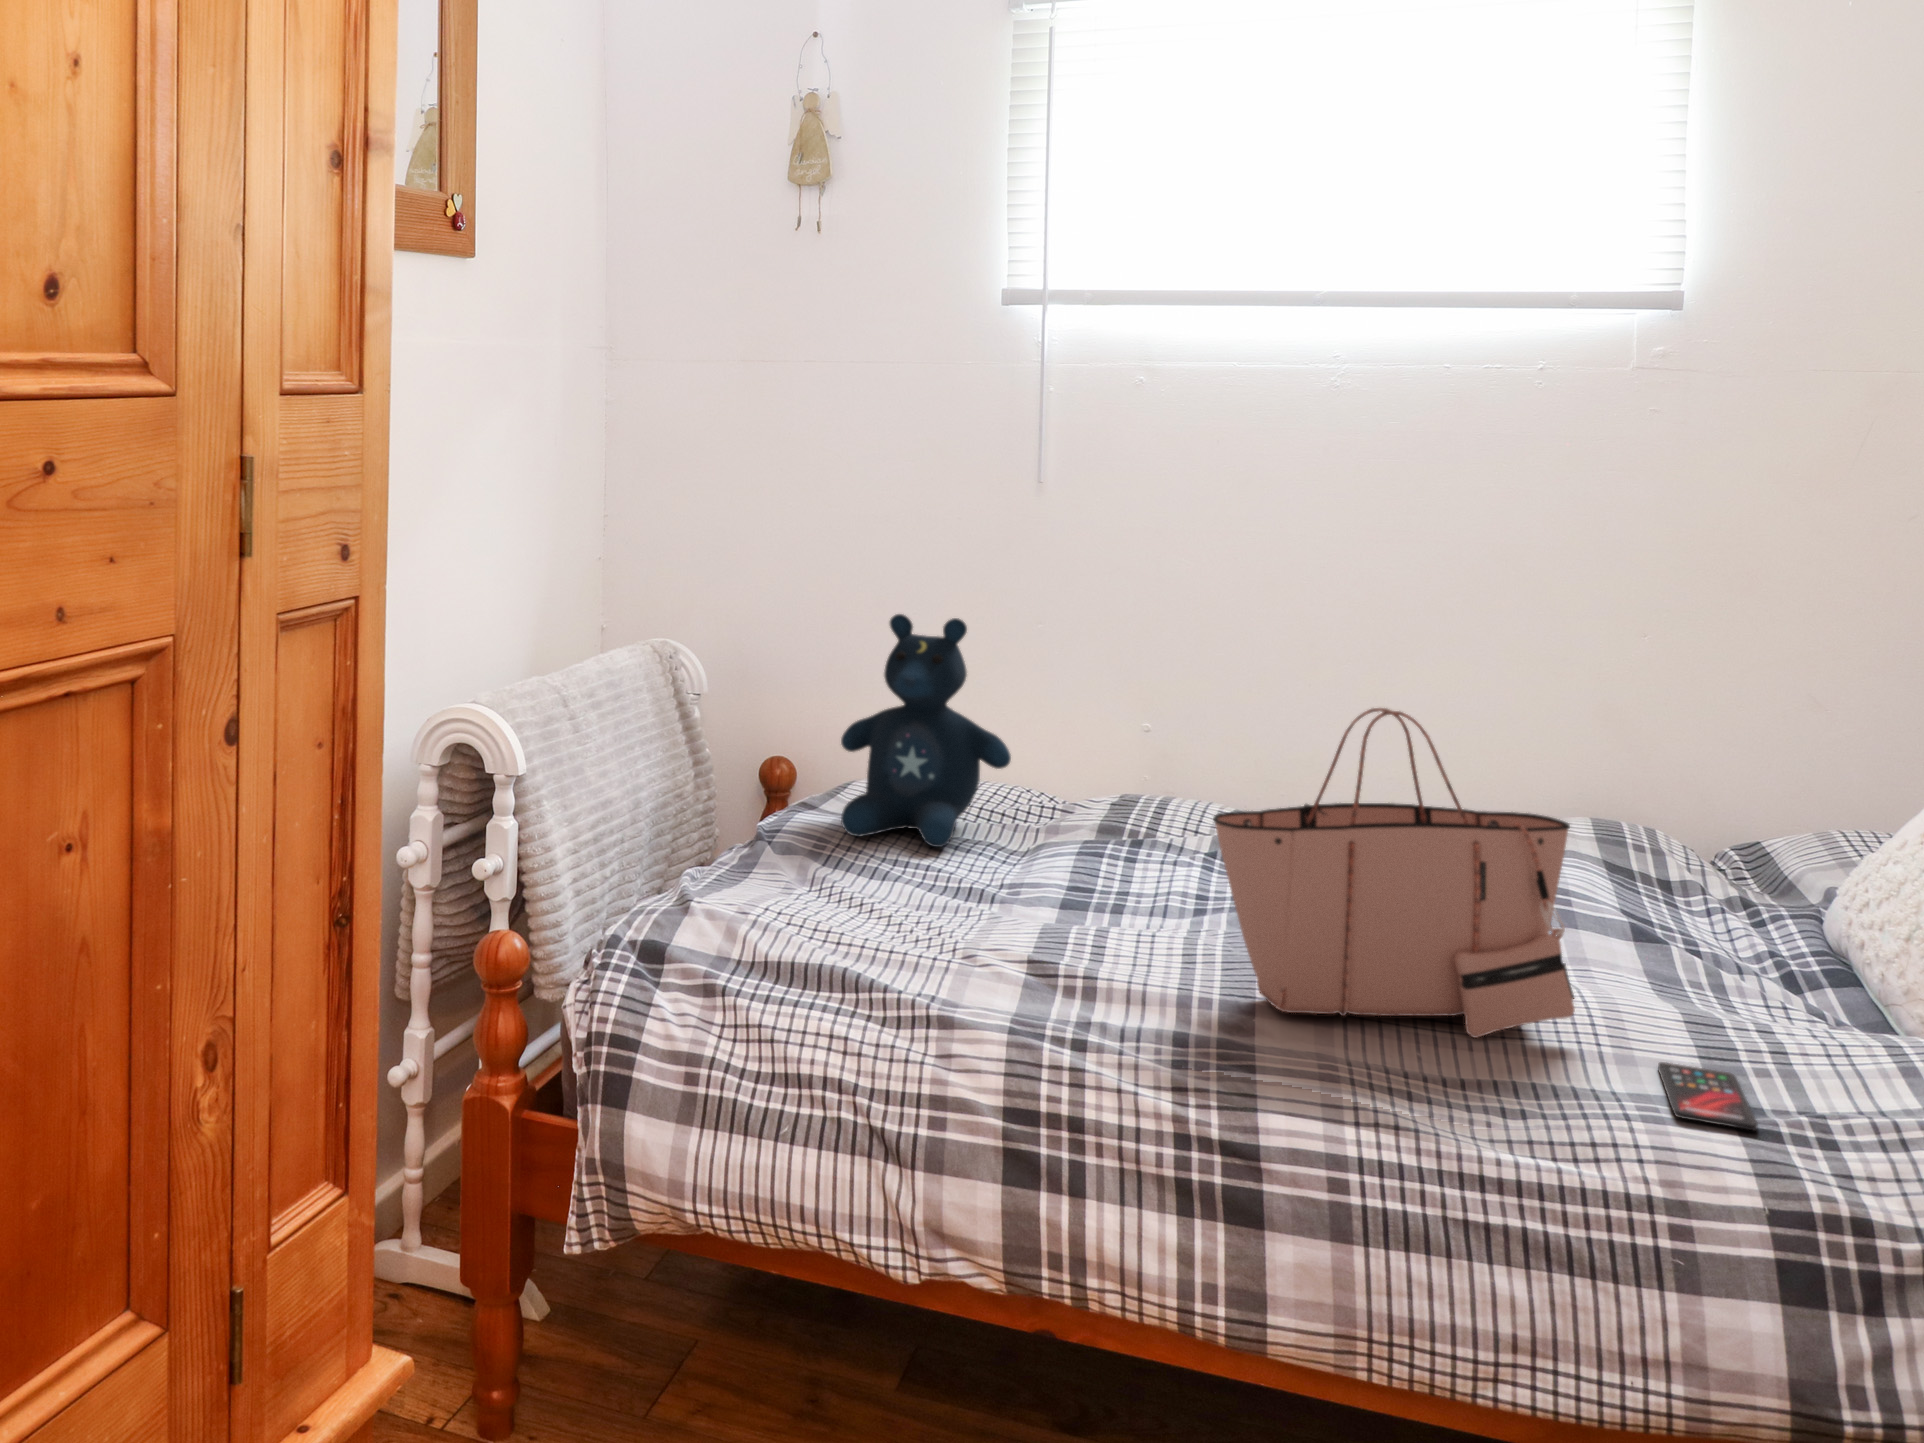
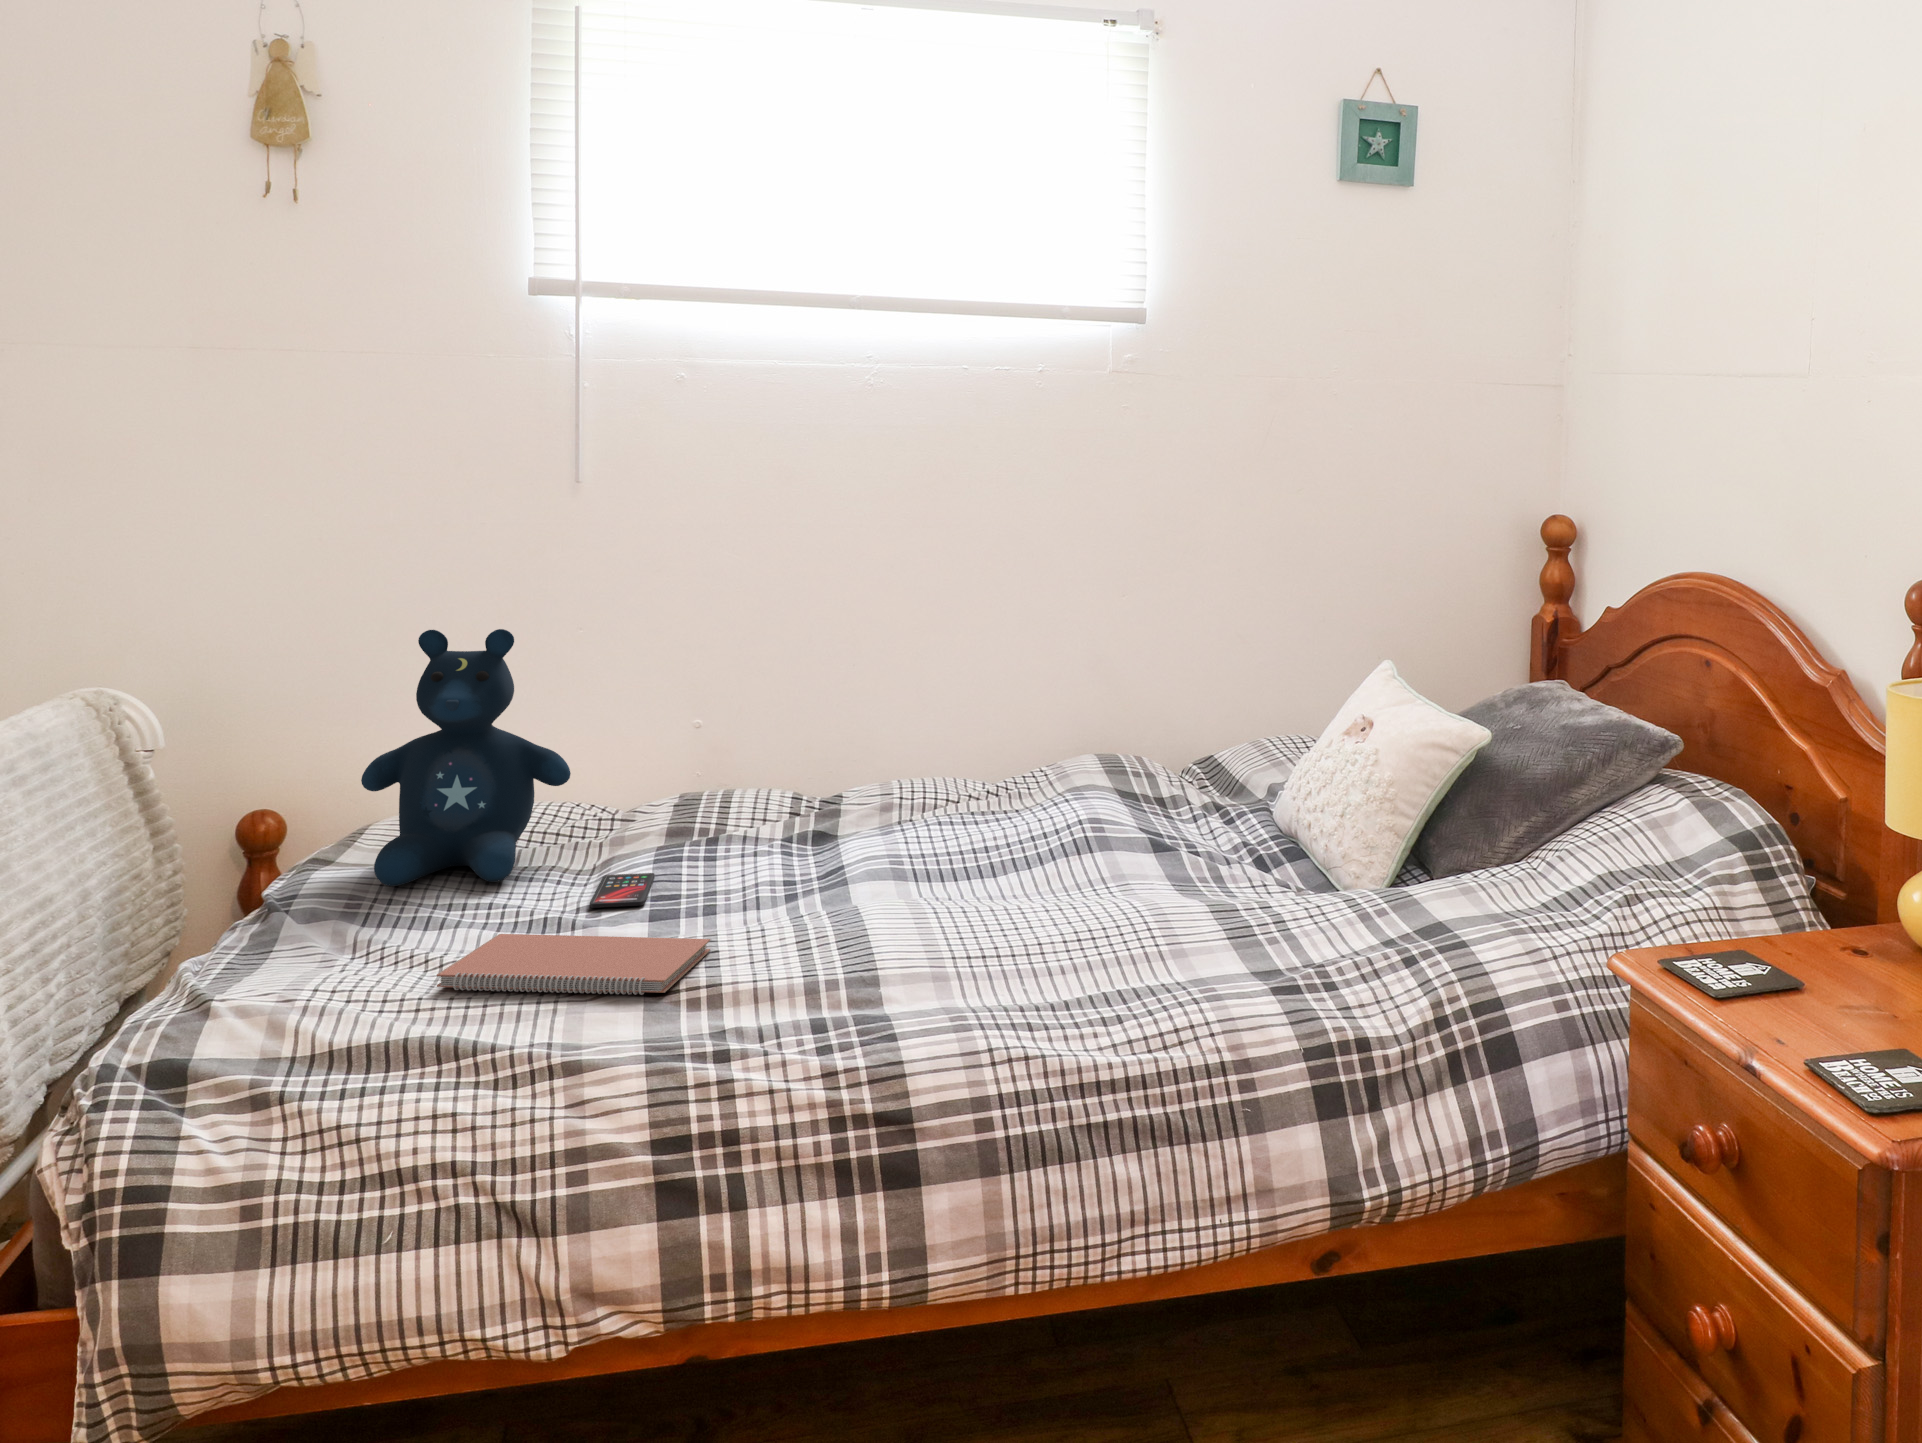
tote bag: present [1213,708,1575,1038] -> none [829,679,1139,976]
notebook: none [859,892,1101,975] -> present [437,934,710,995]
smartphone: present [1658,1062,1758,1130] -> present [590,873,655,908]

